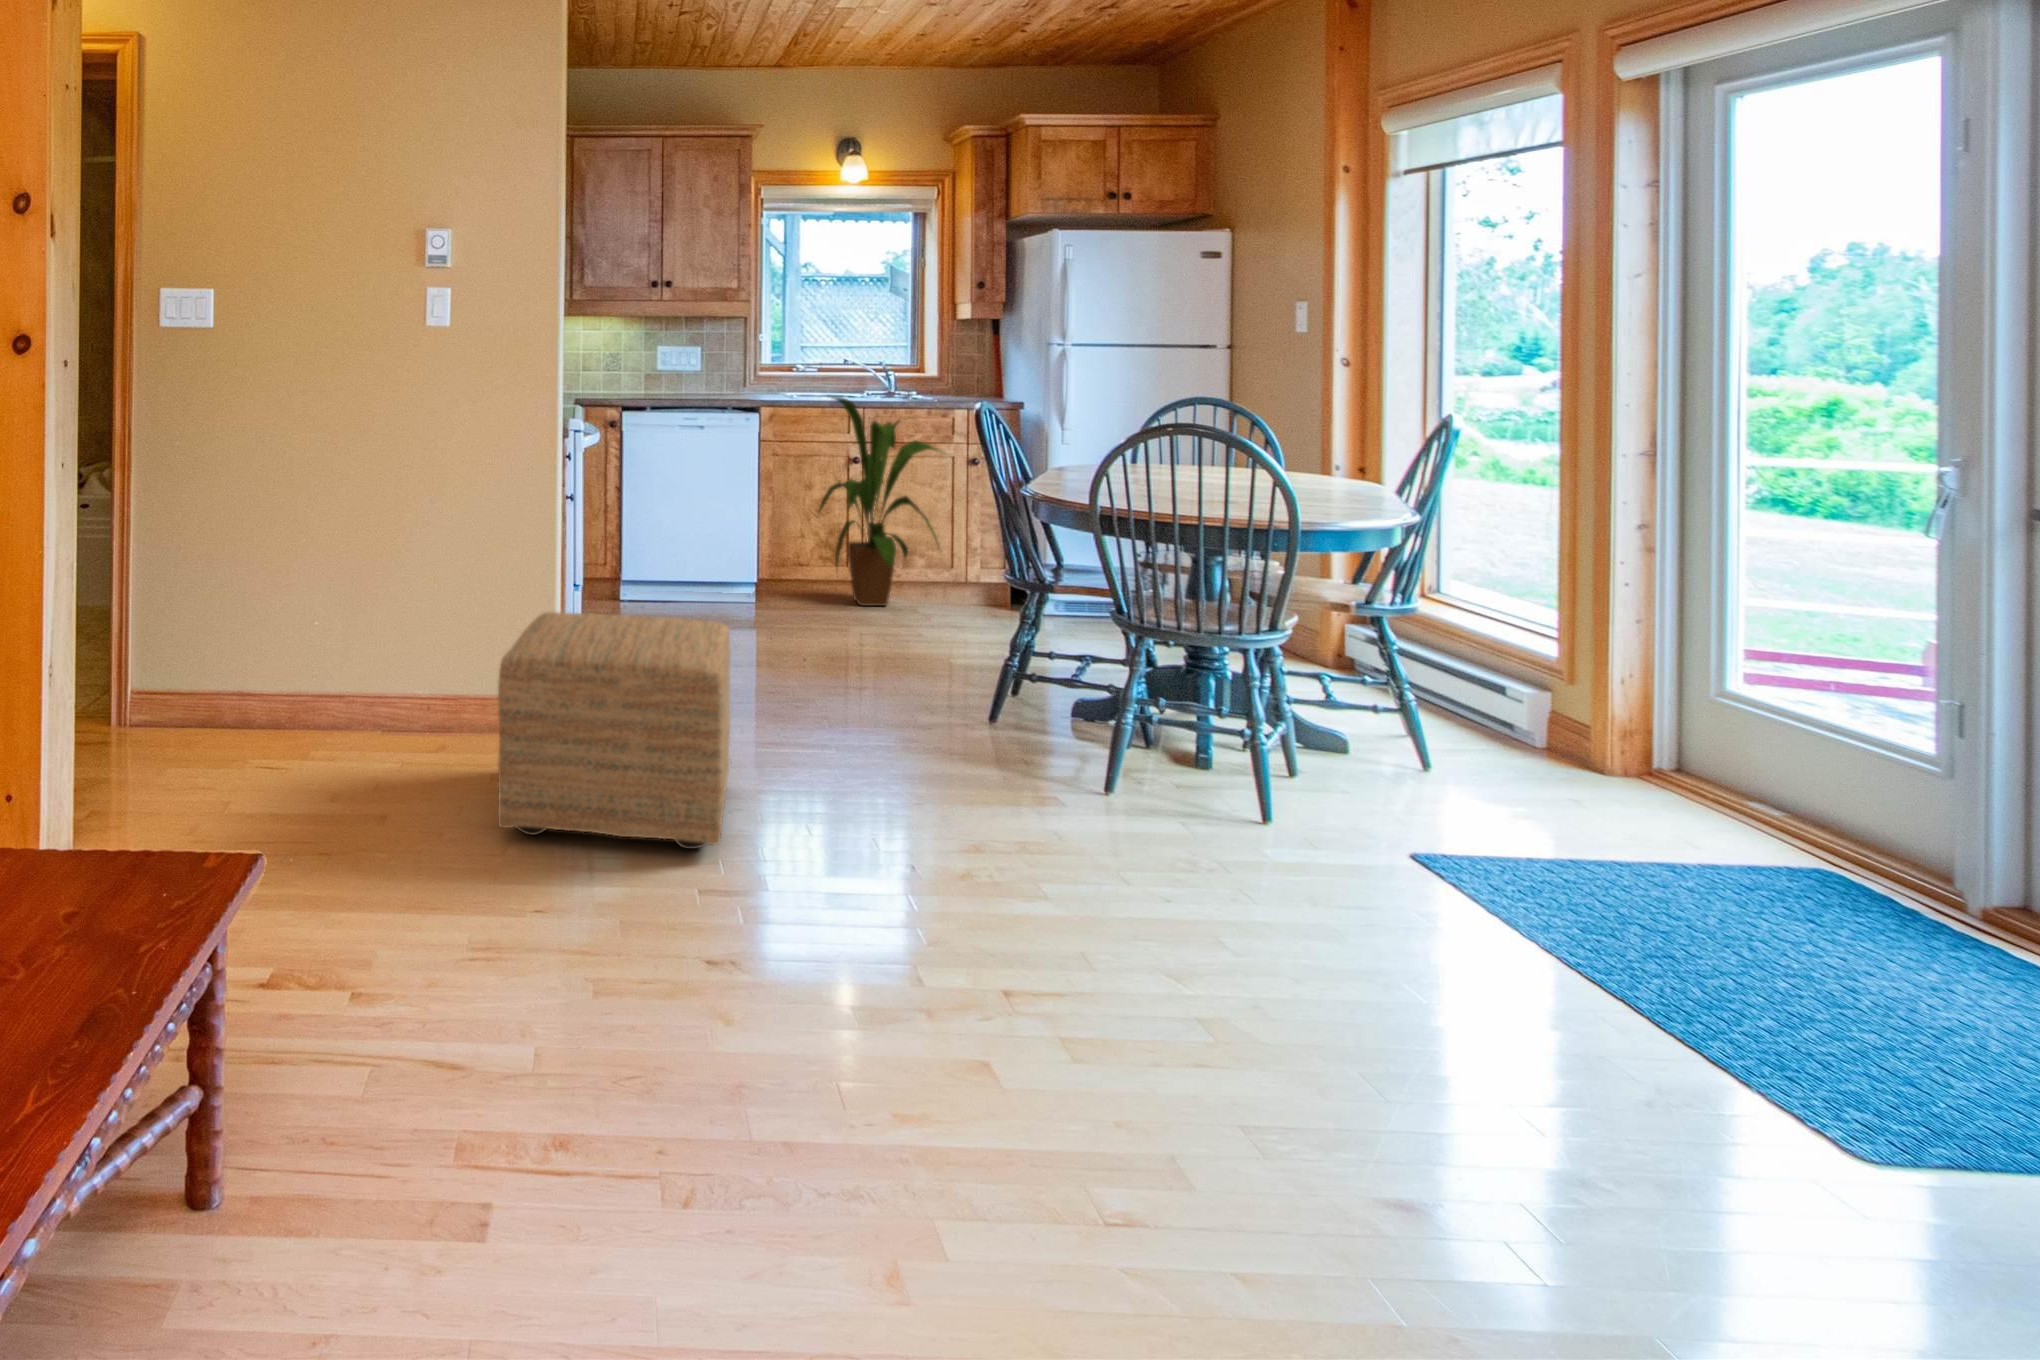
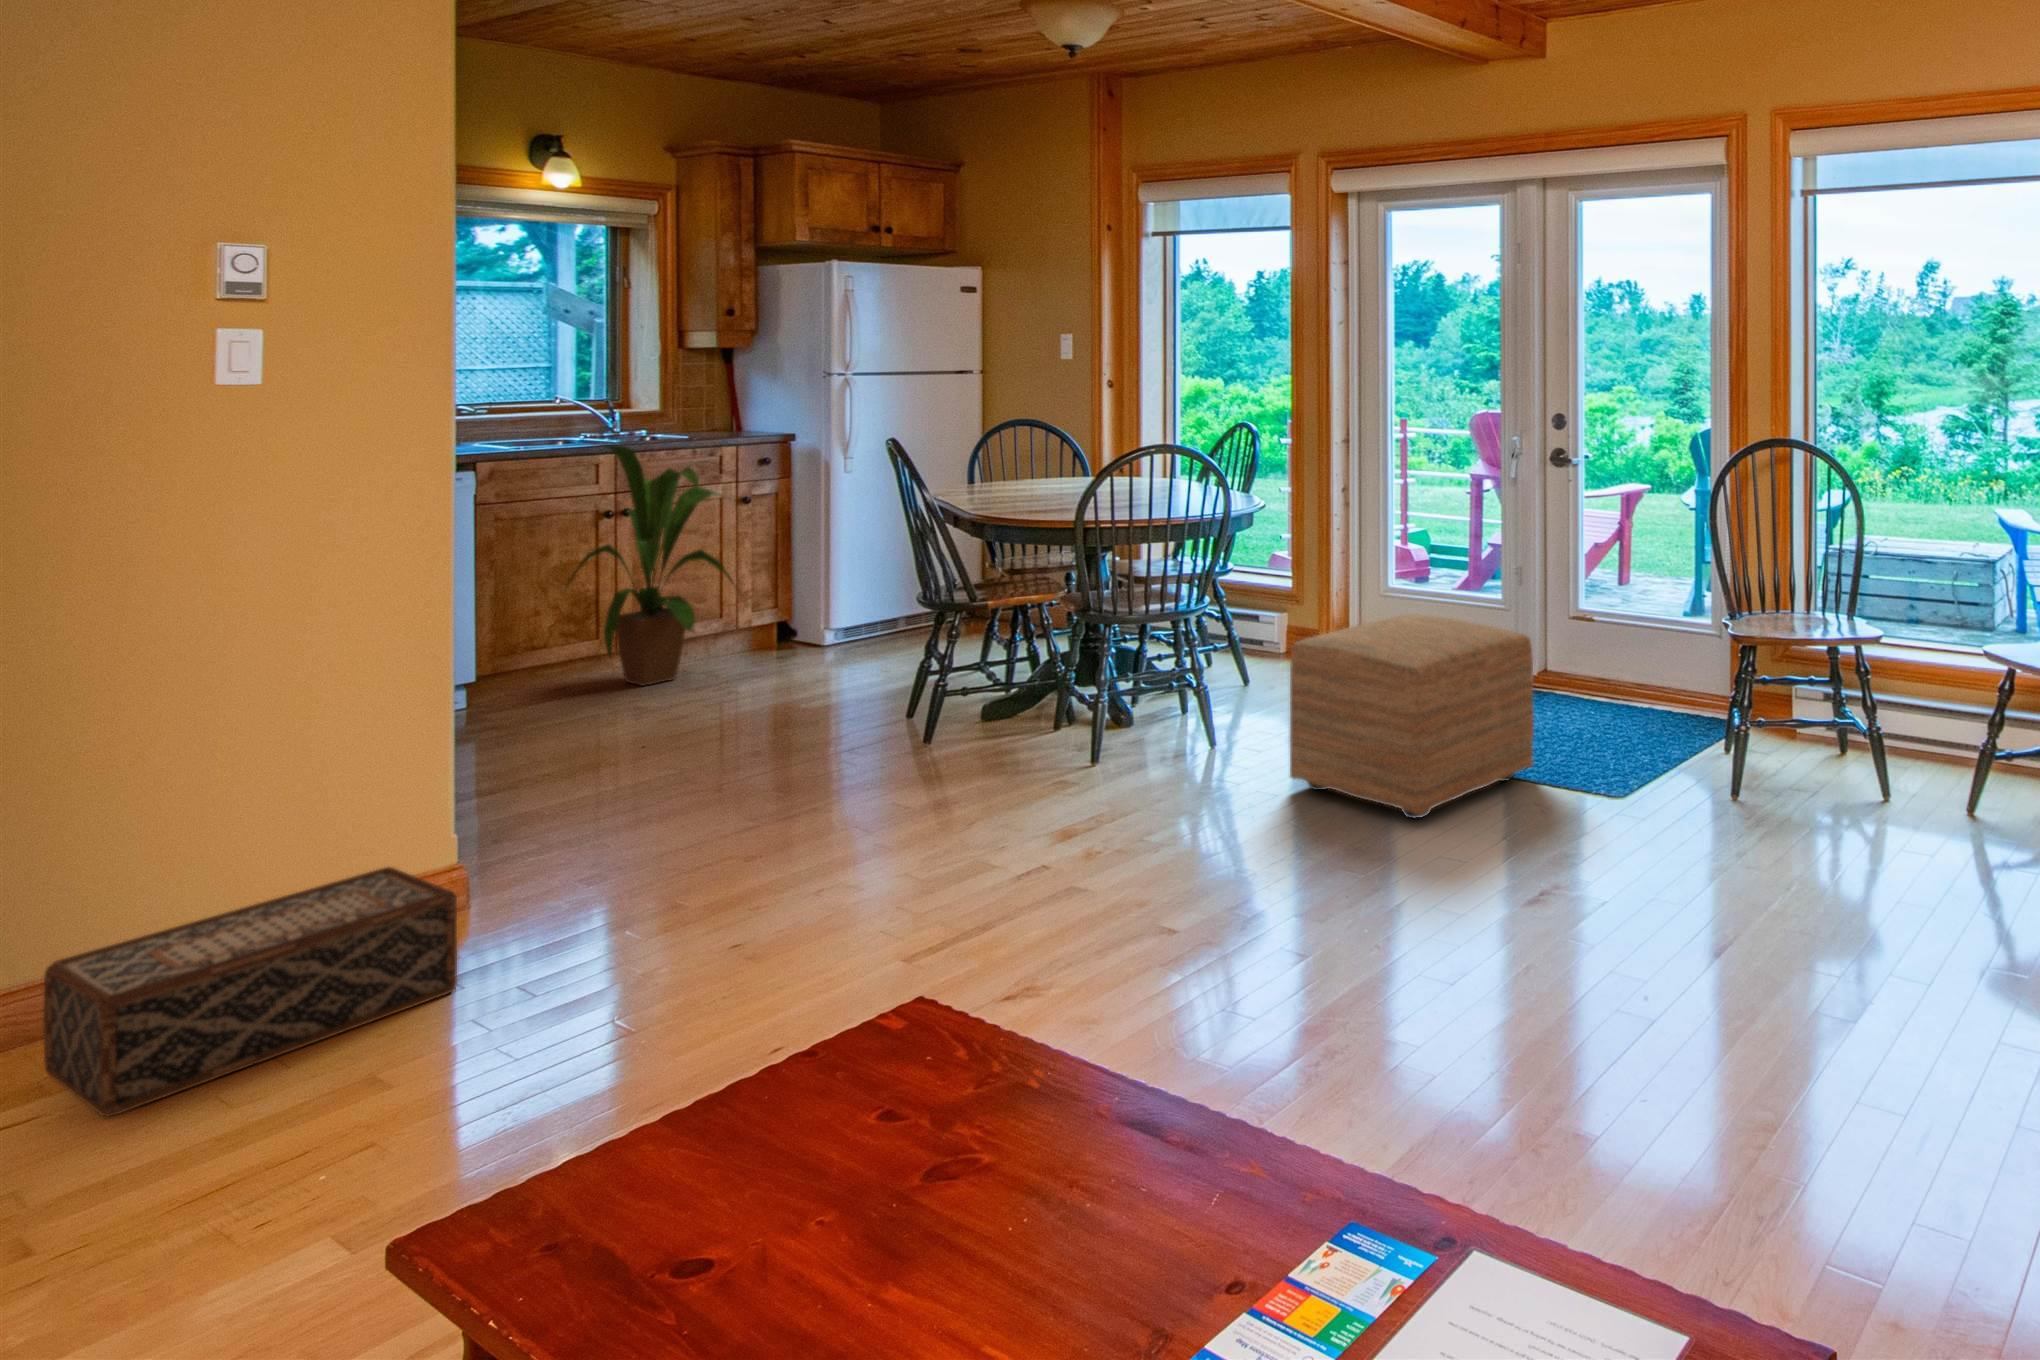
ottoman: present [498,612,730,849] -> present [1290,614,1534,818]
woven basket: none [305,664,495,767] -> present [43,867,457,1117]

